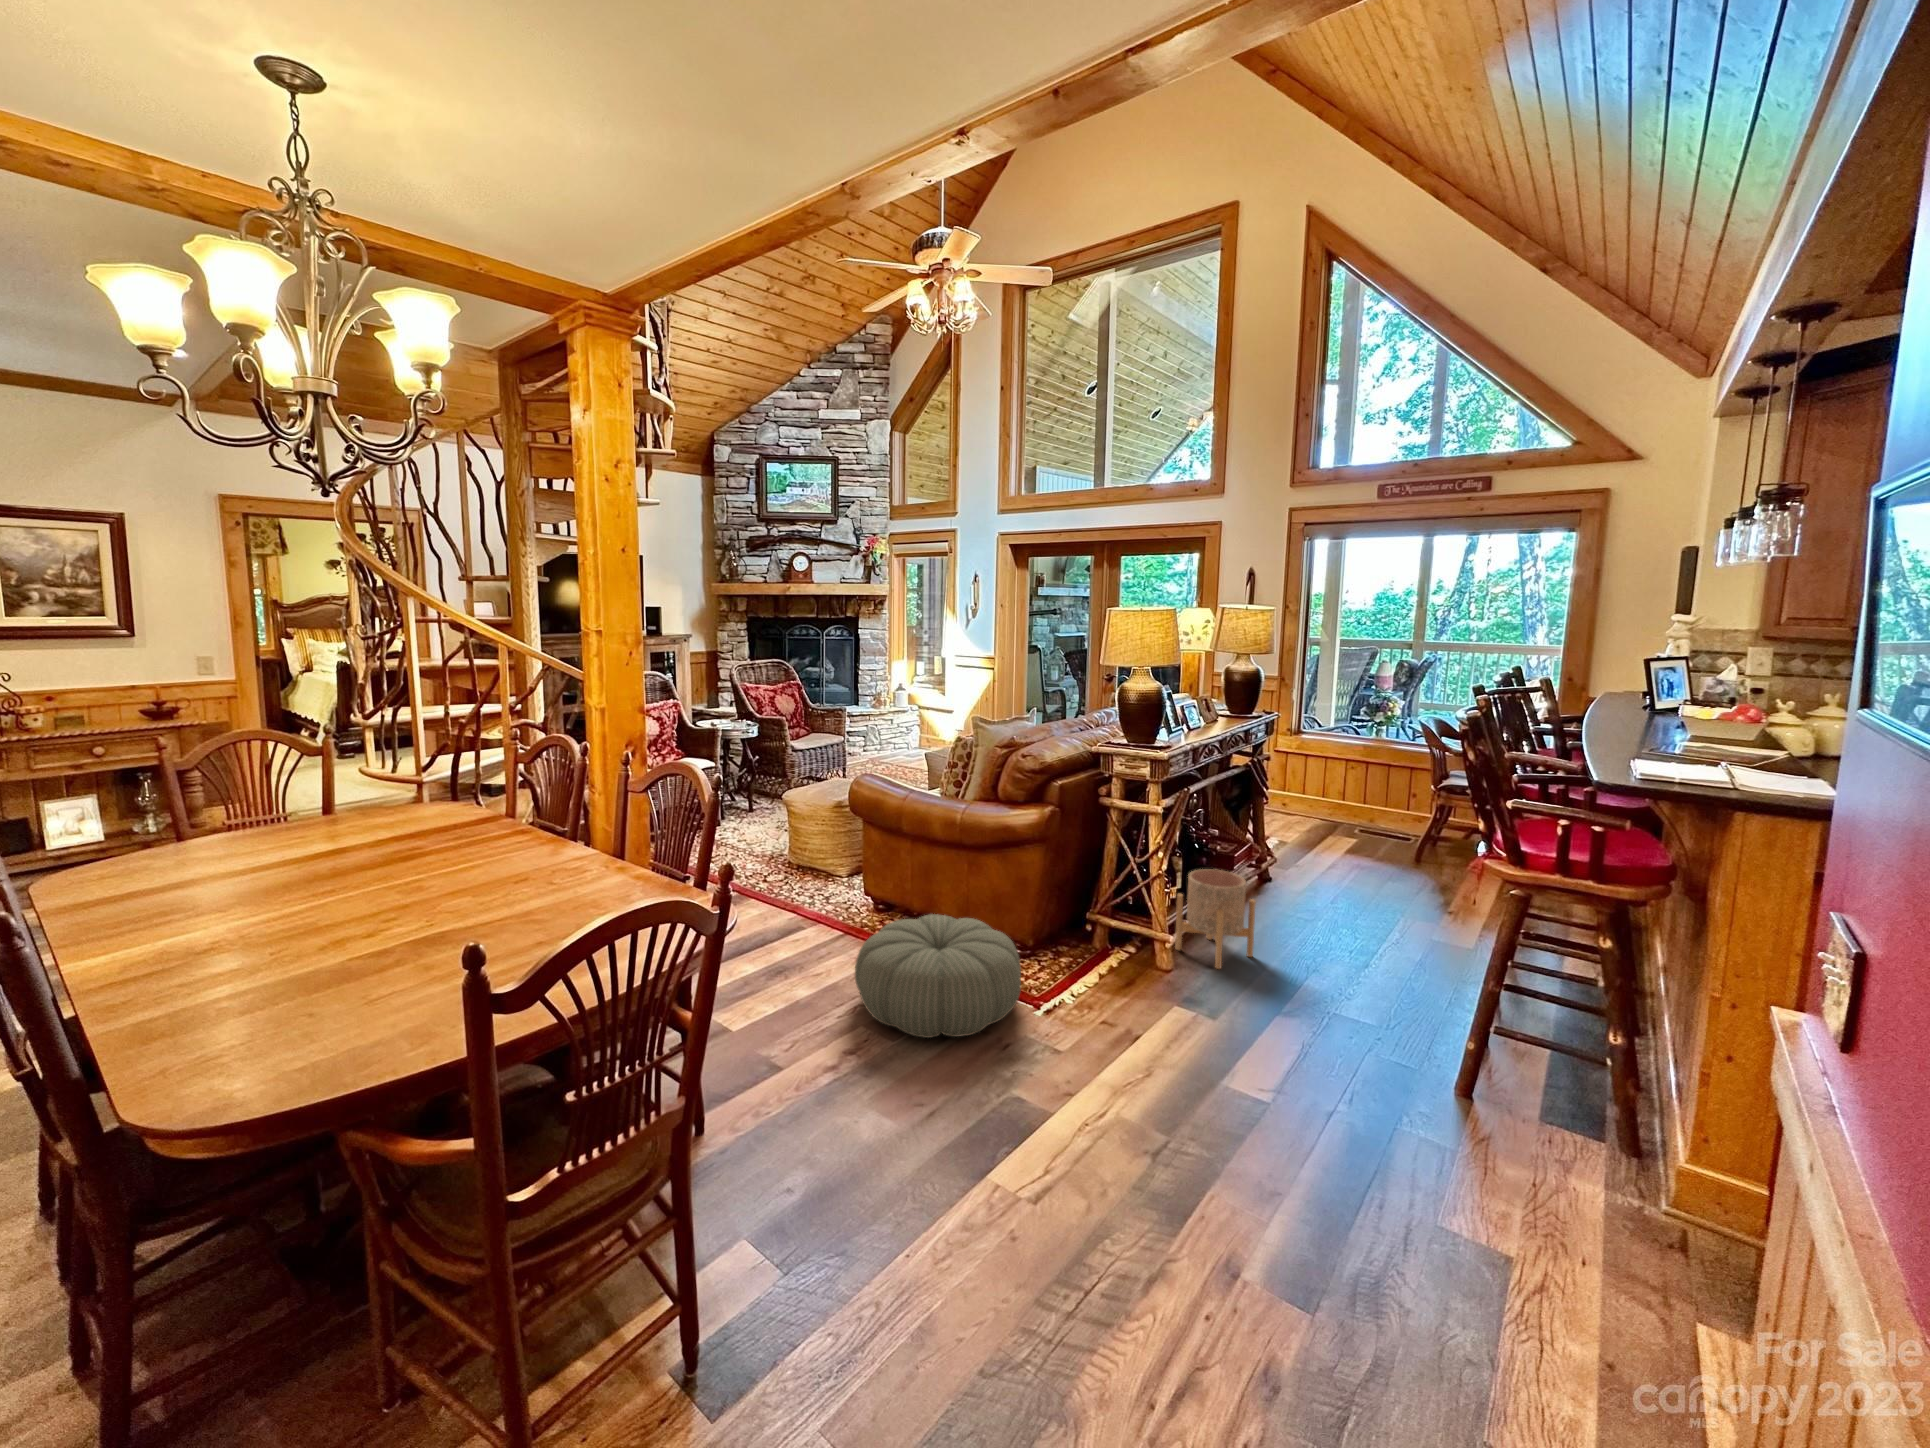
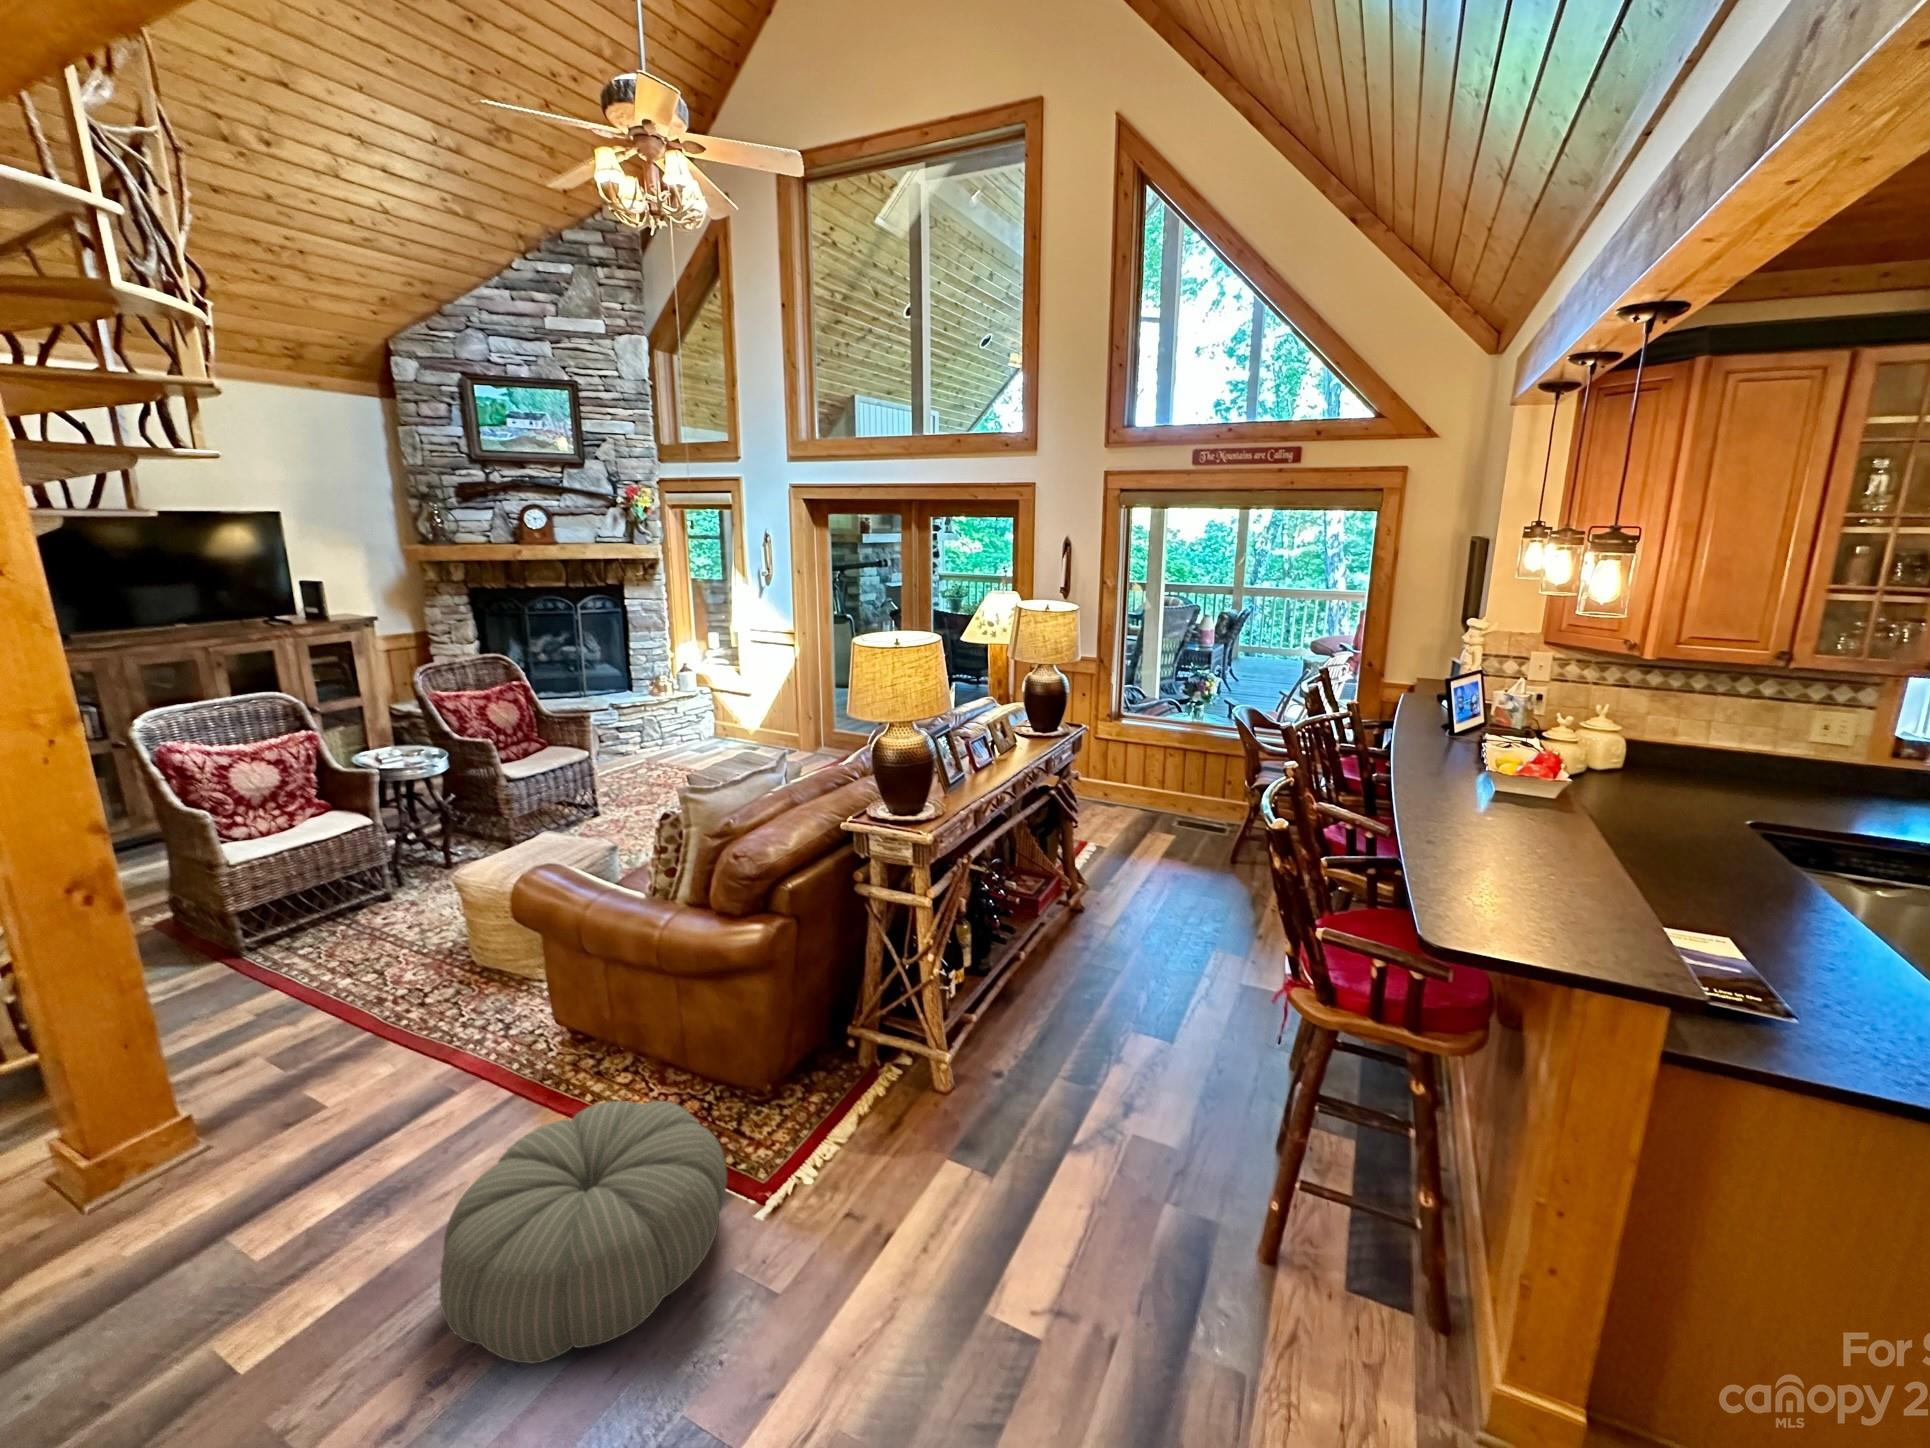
planter: present [1175,869,1256,969] -> none [960,954,1054,1091]

